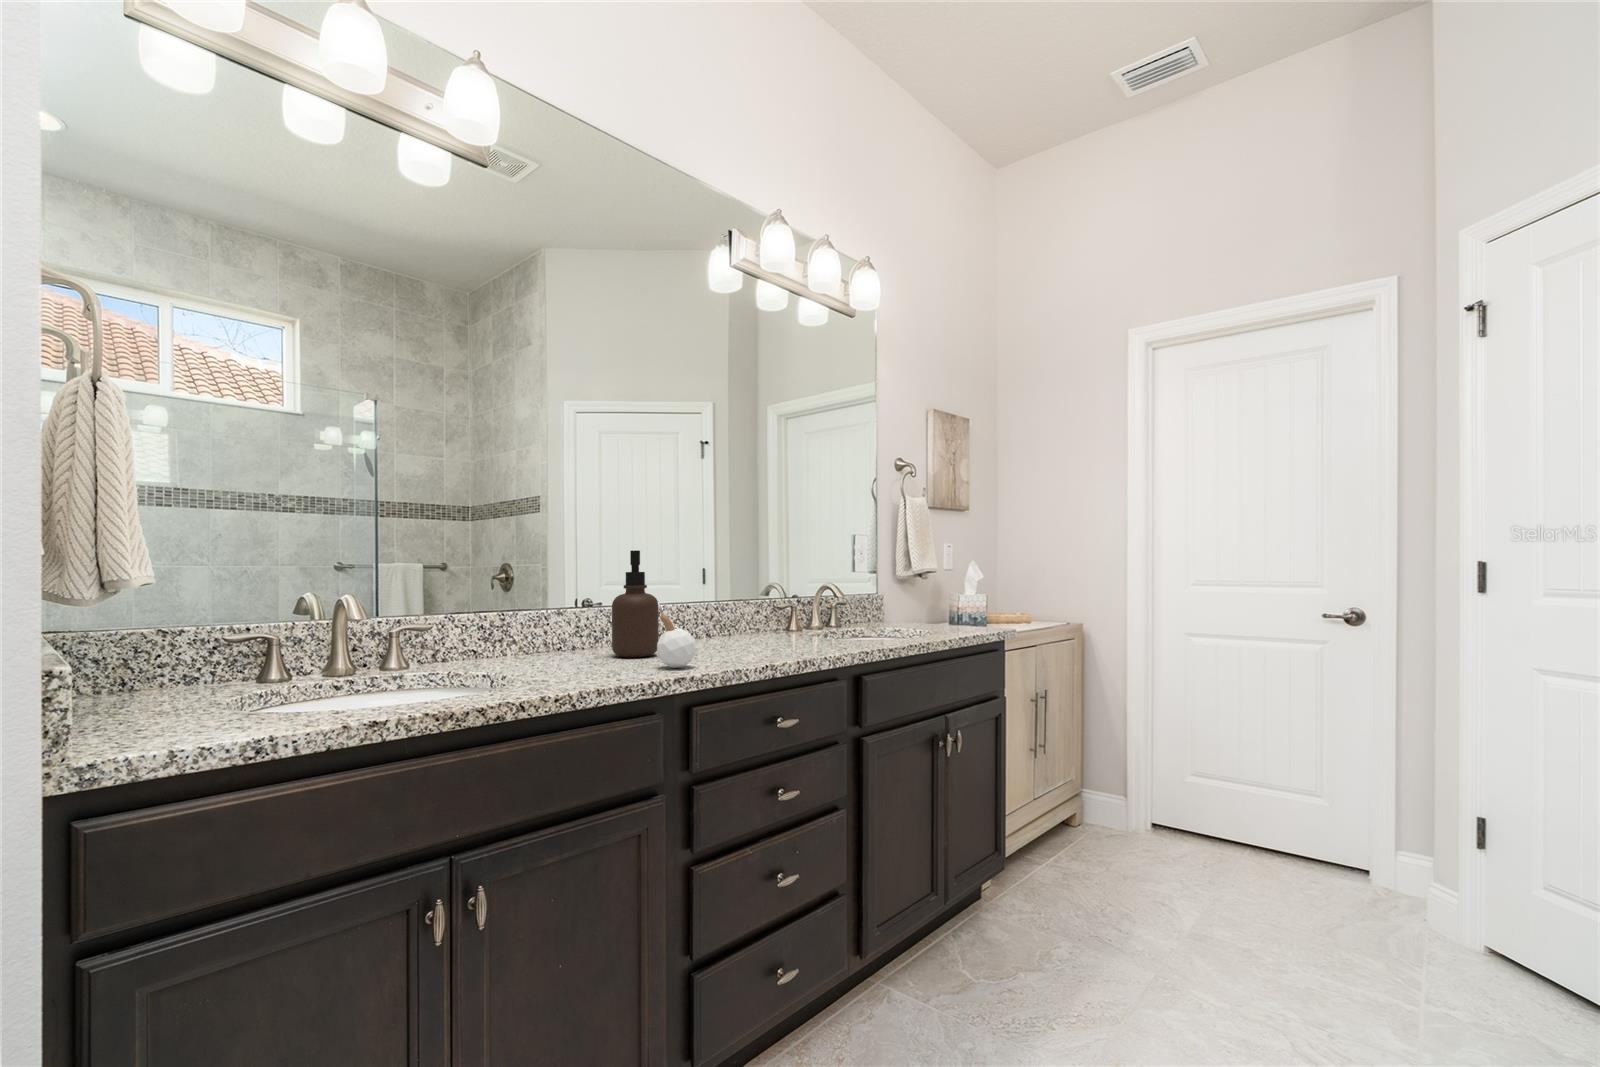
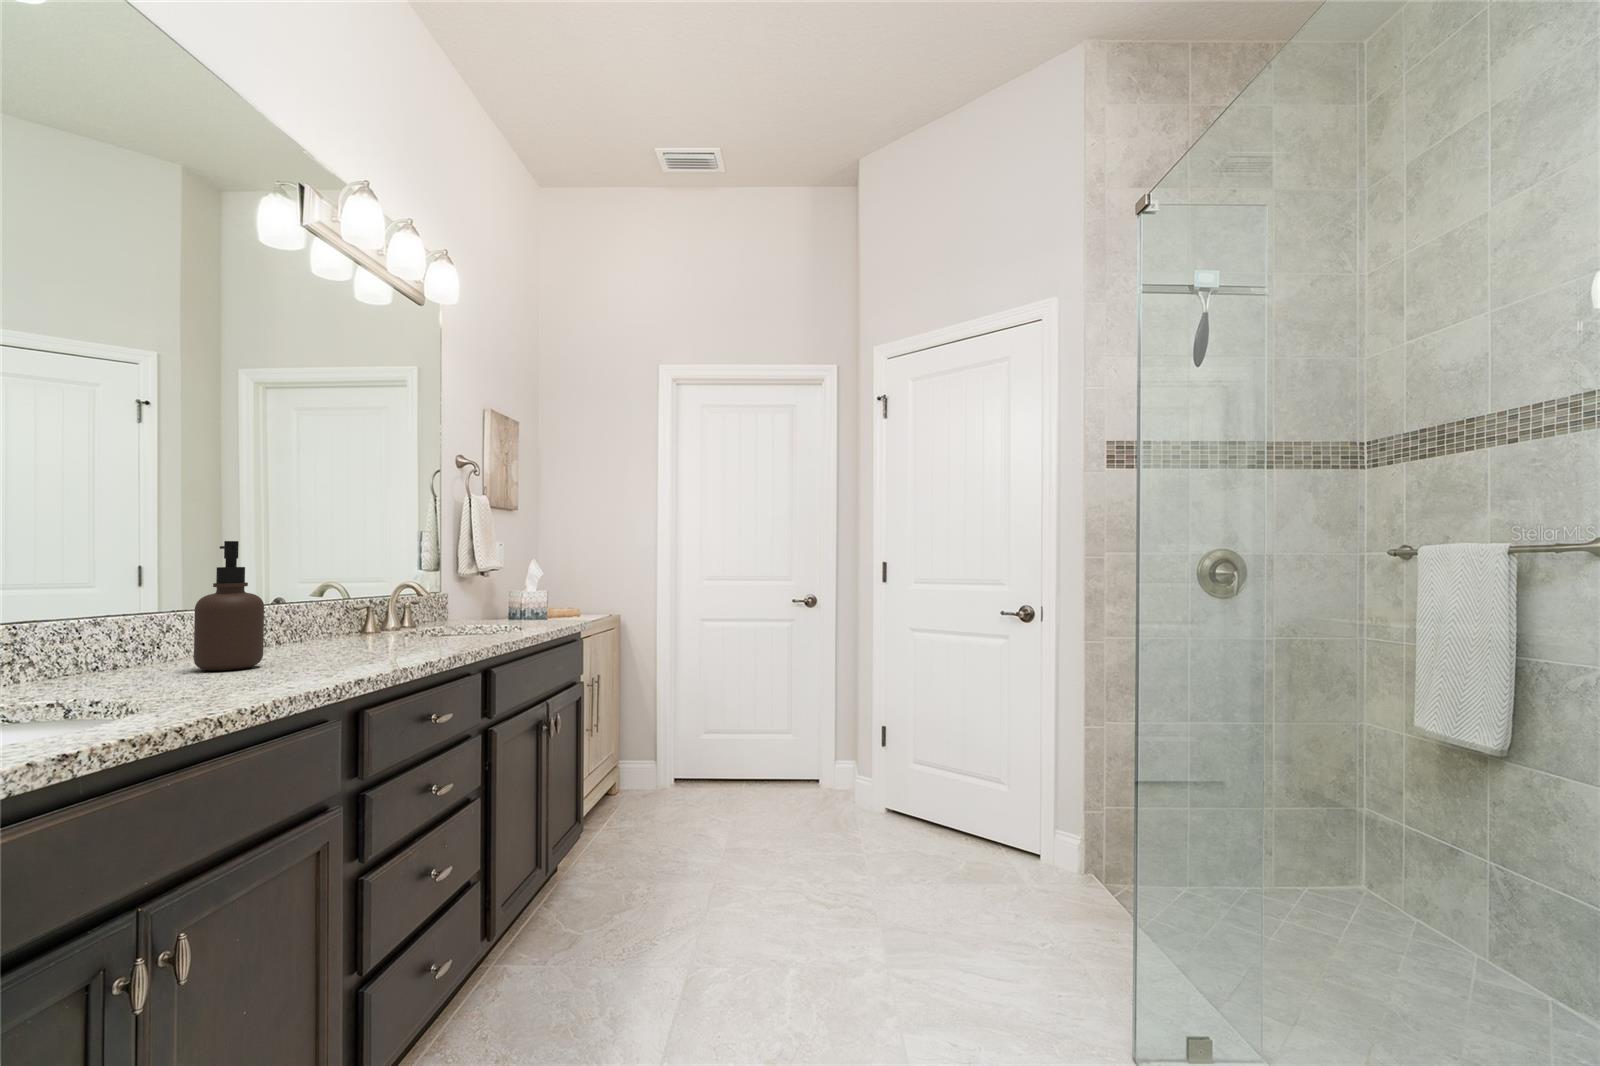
candle: present [657,601,696,668] -> none [301,598,354,673]

